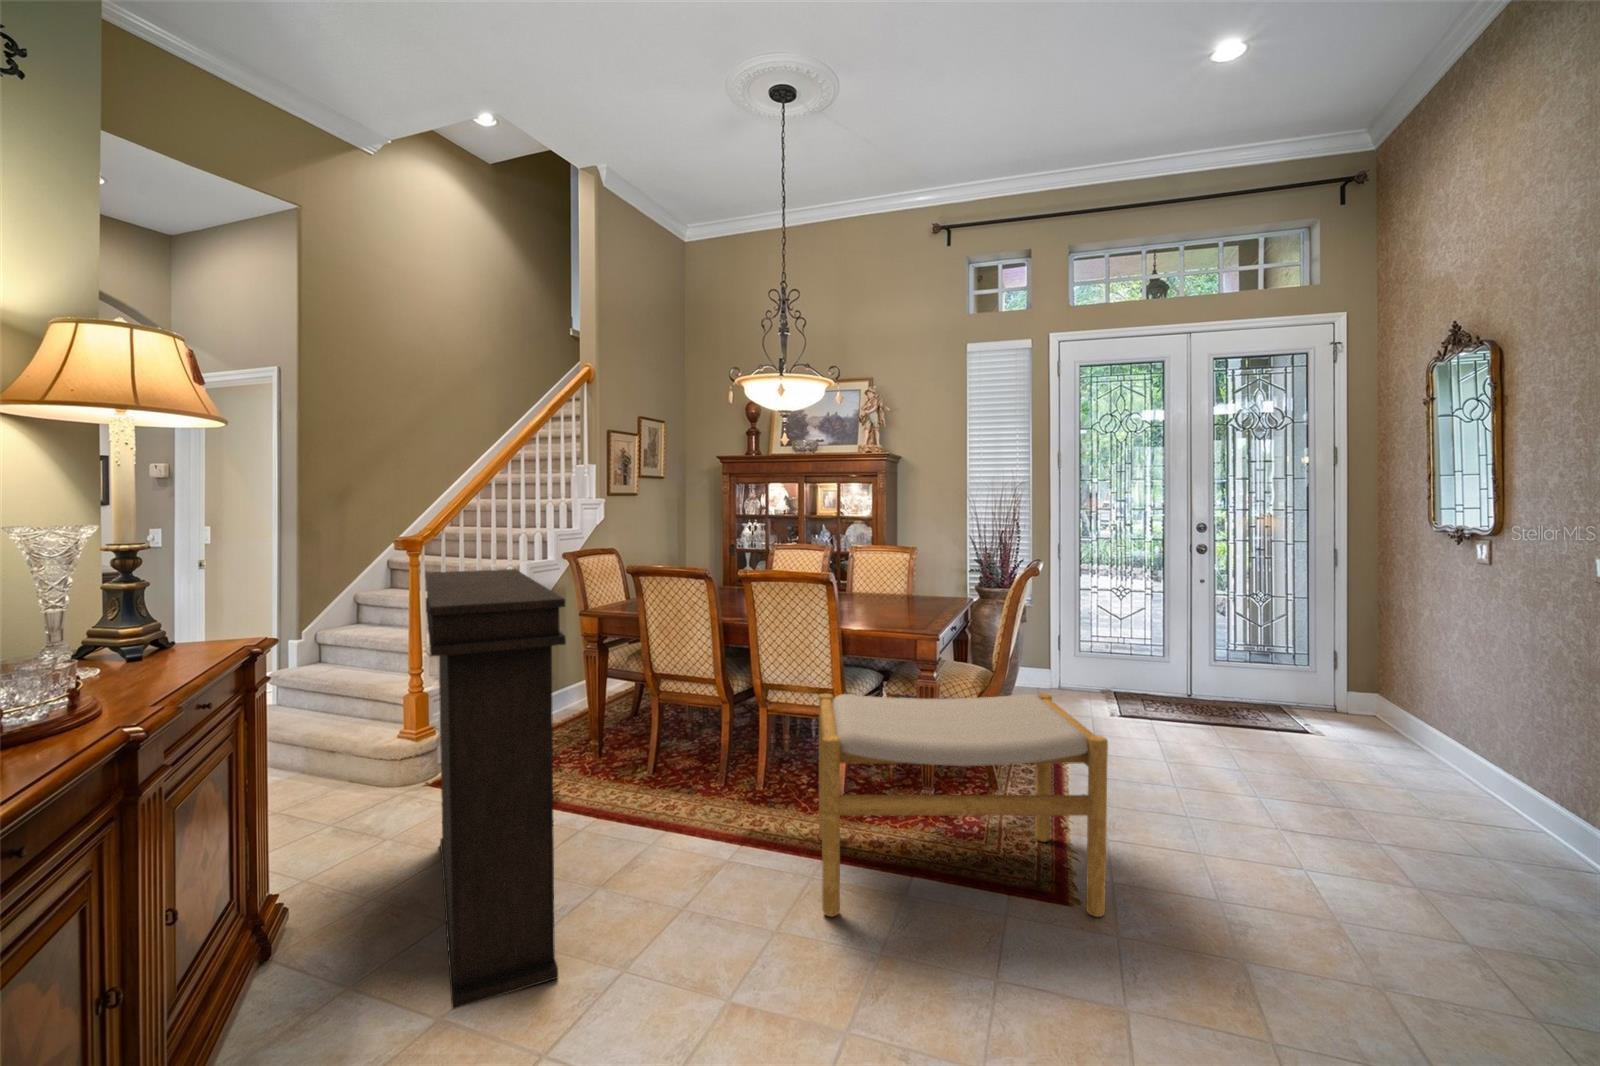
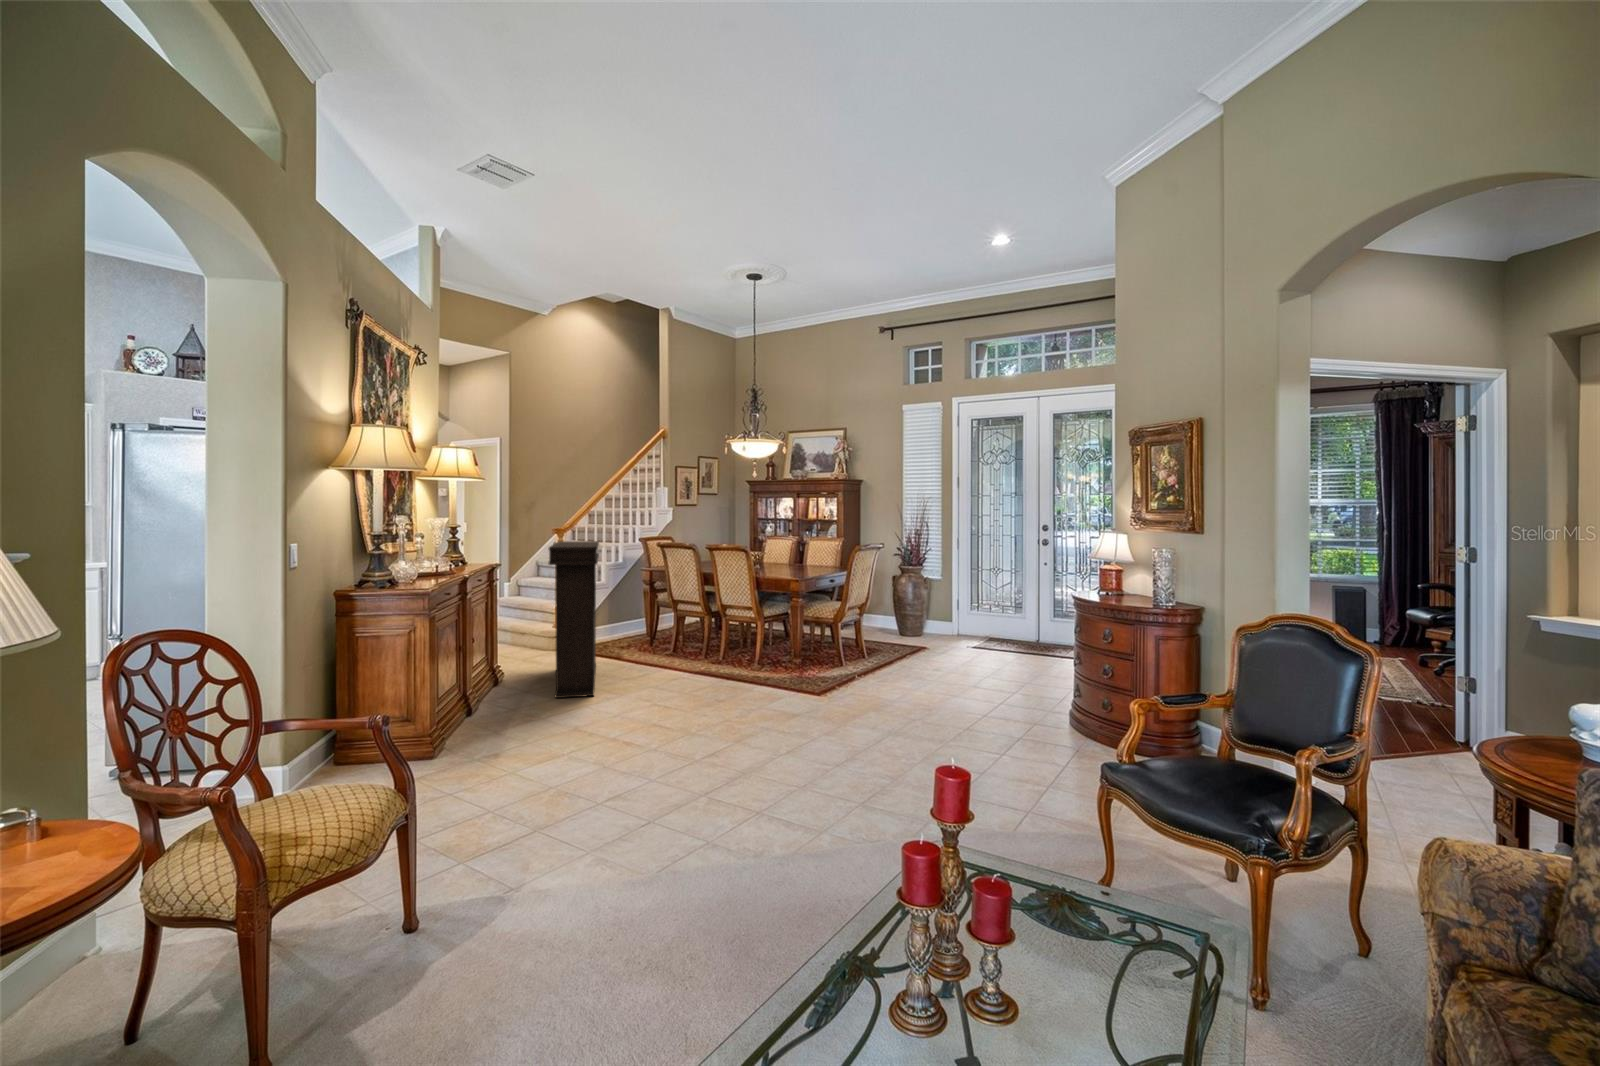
footstool: present [819,693,1108,917] -> none [708,604,843,699]

